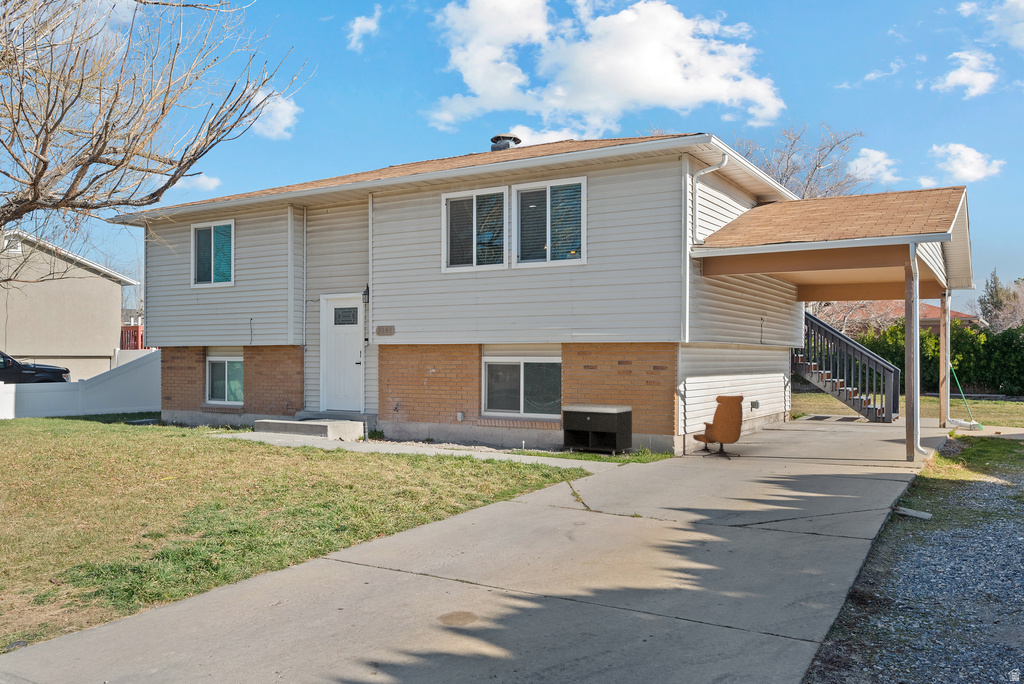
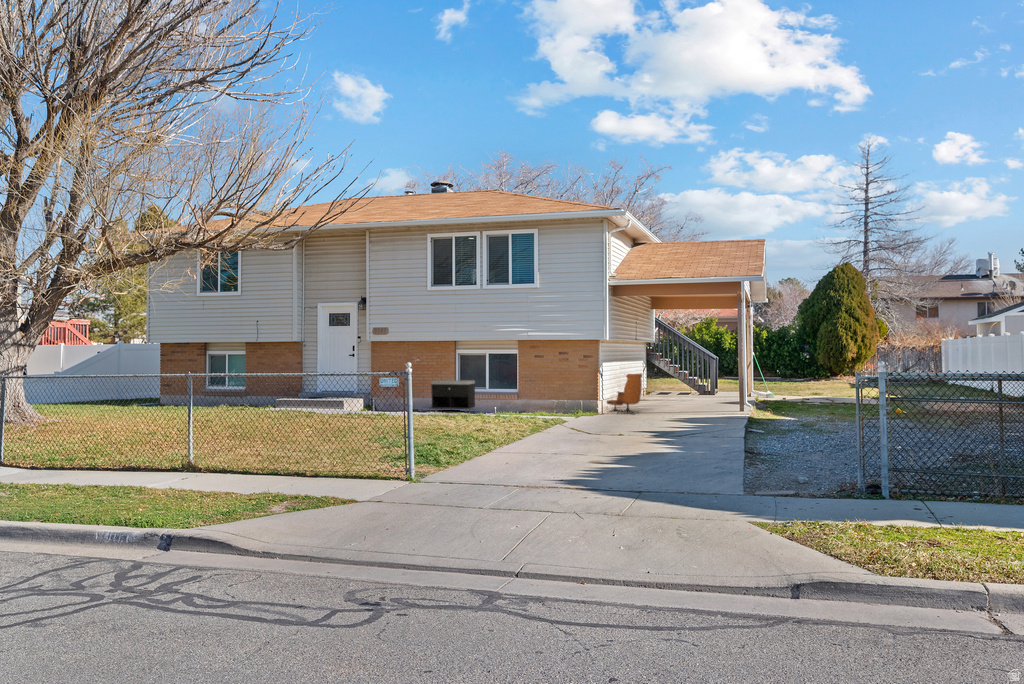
storage bench: present [562,404,632,455] -> present [431,380,475,411]

